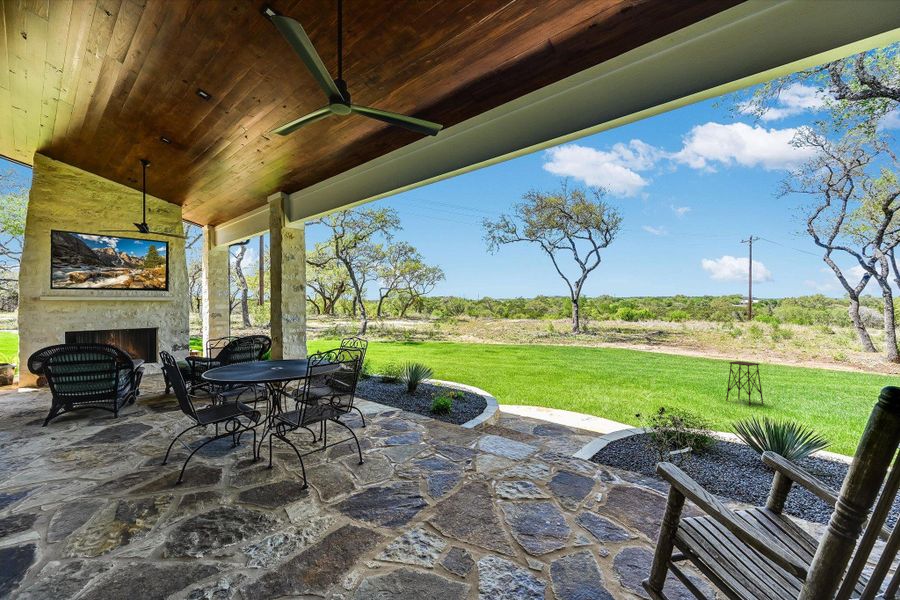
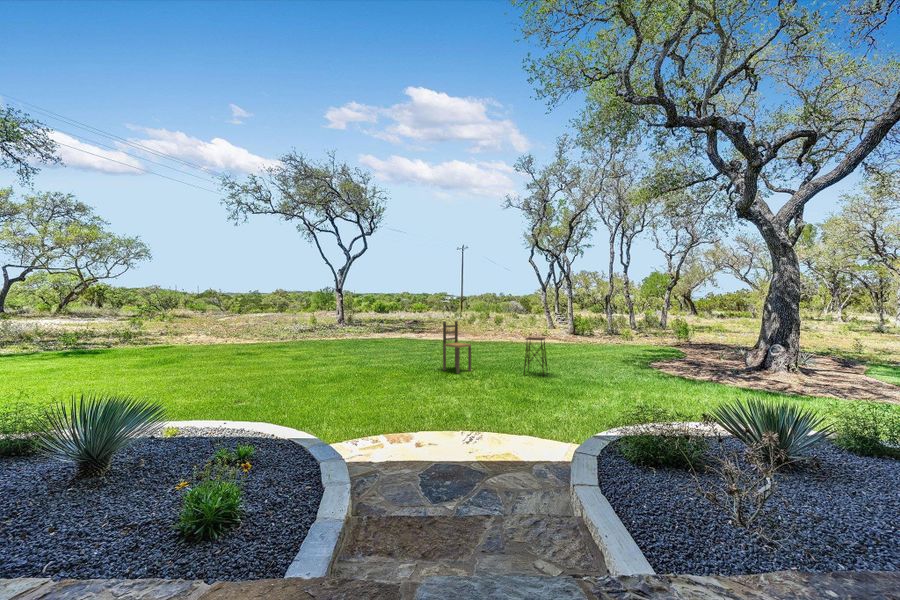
chair: none [640,338,670,389] -> present [443,321,471,373]

